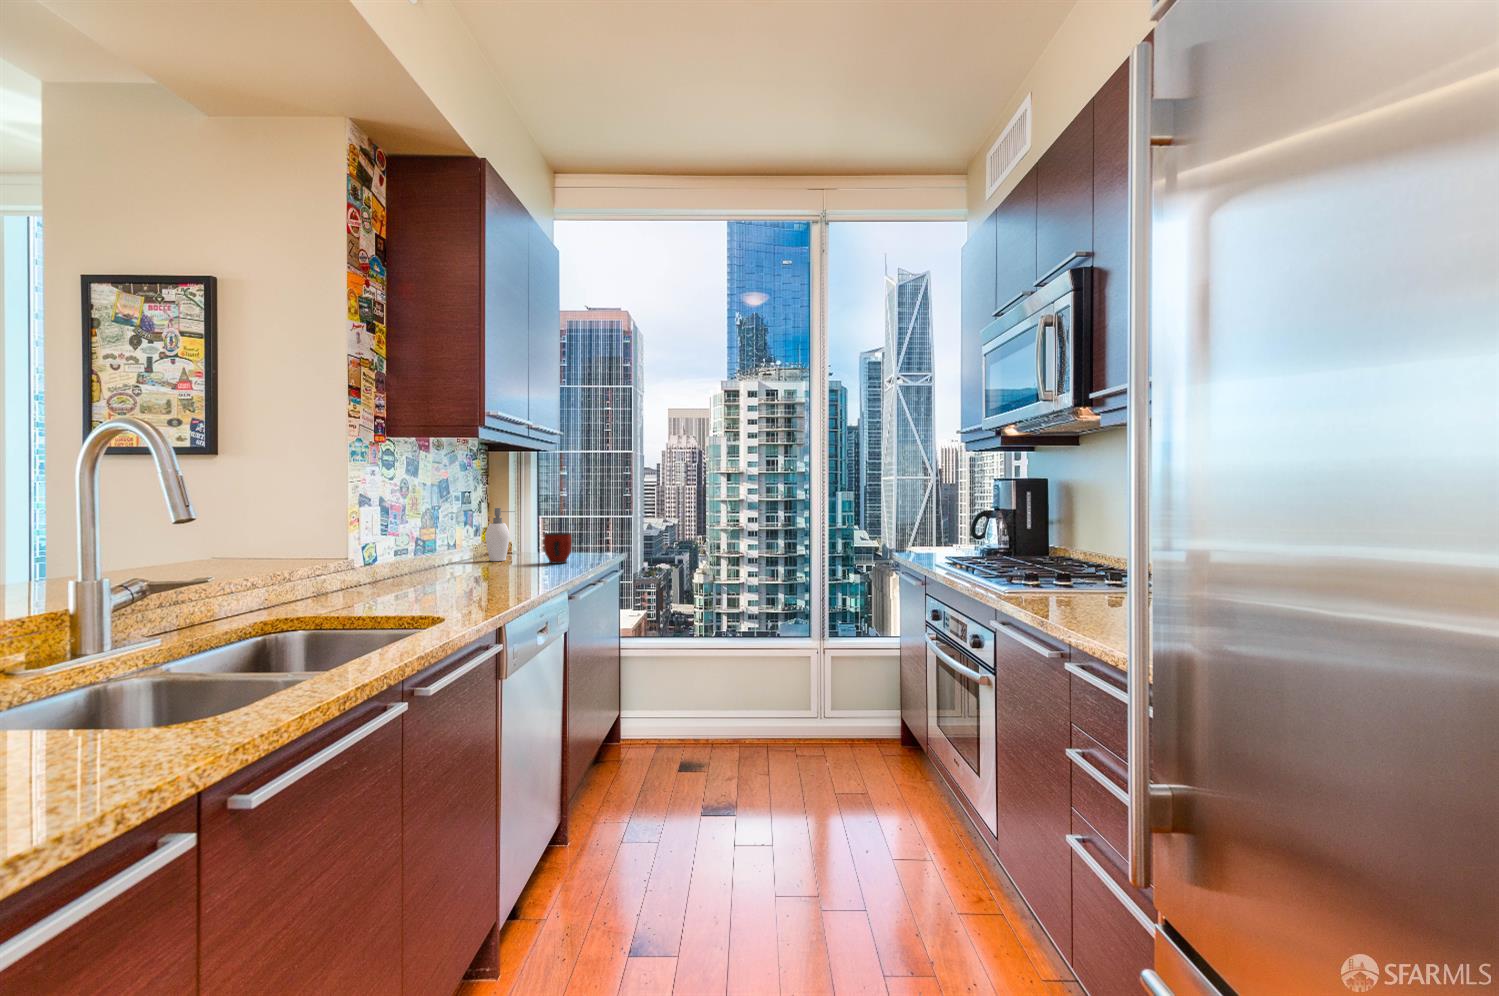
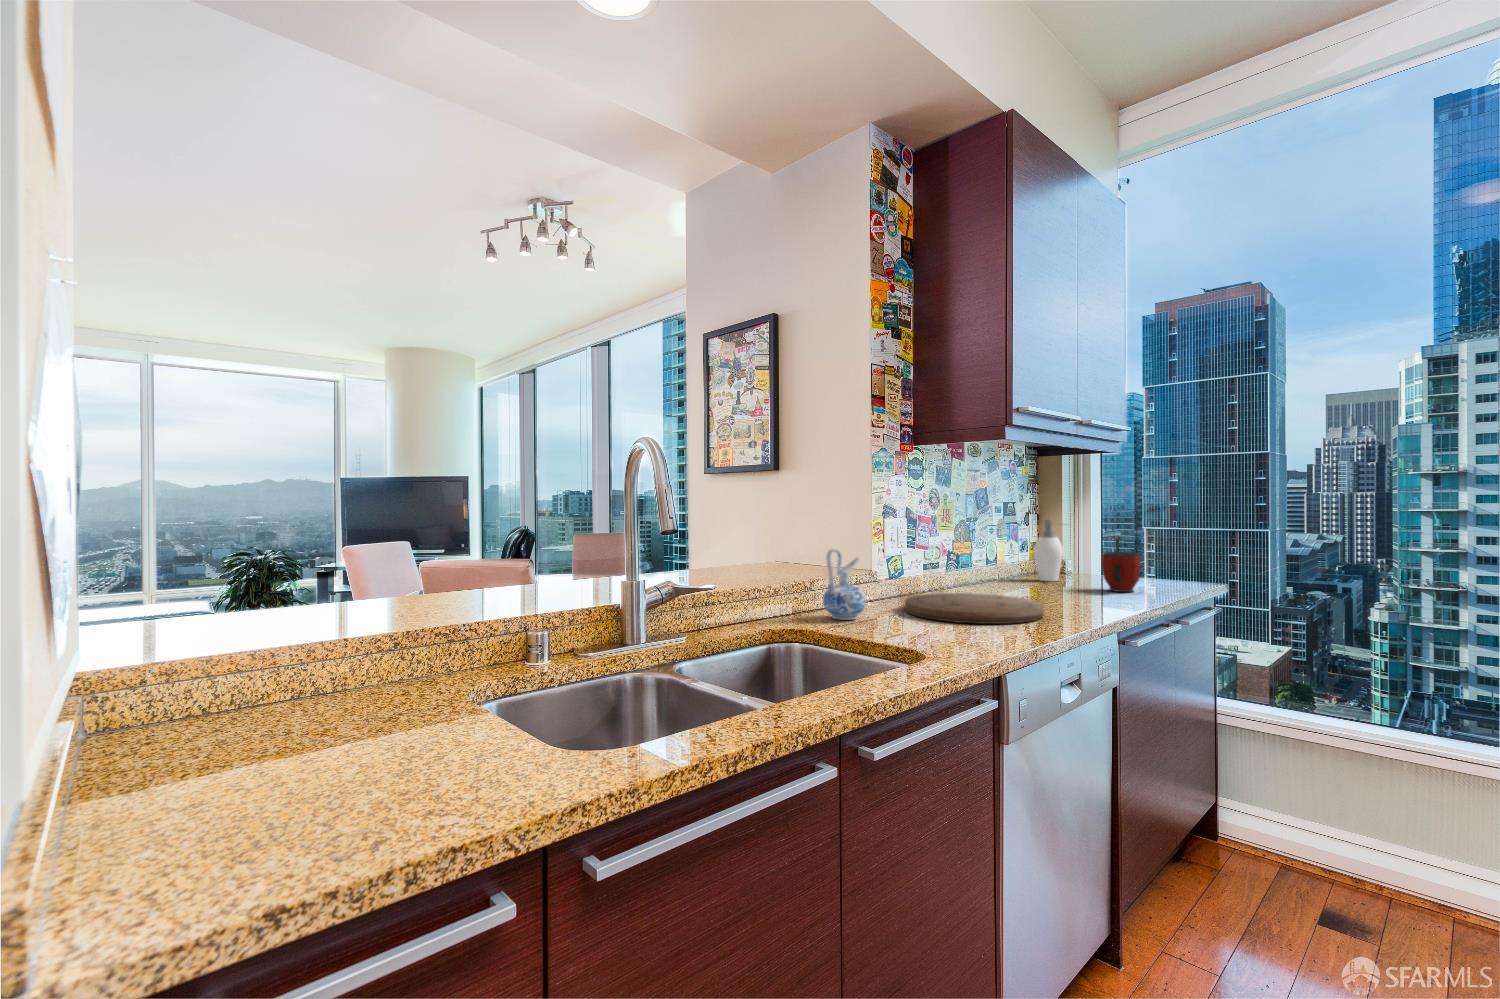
ceramic pitcher: none [311,535,359,604] -> present [823,549,866,620]
cutting board: none [390,571,515,594] -> present [905,593,1043,624]

